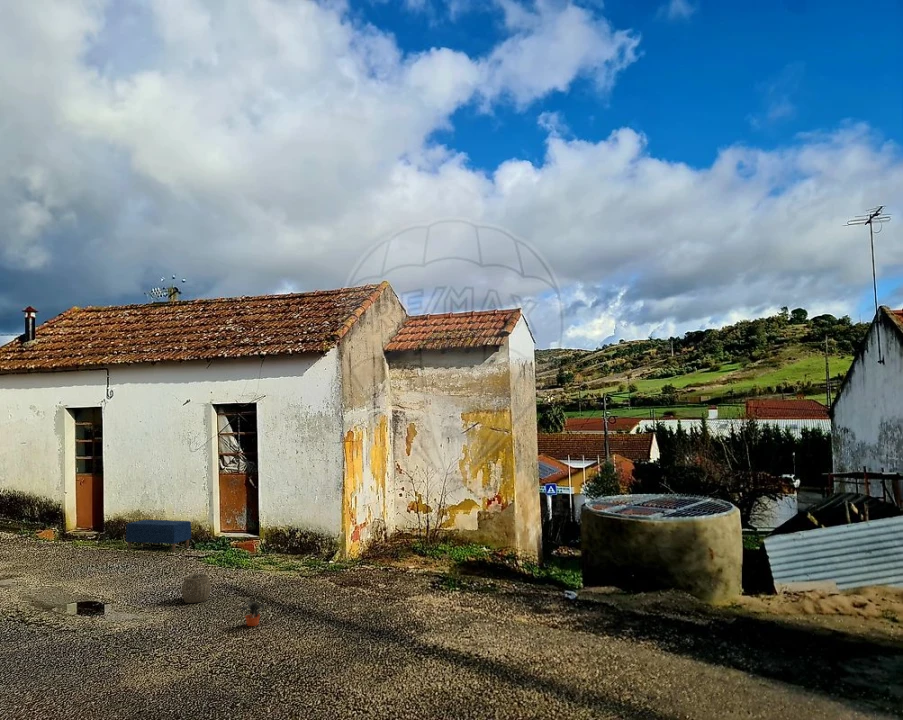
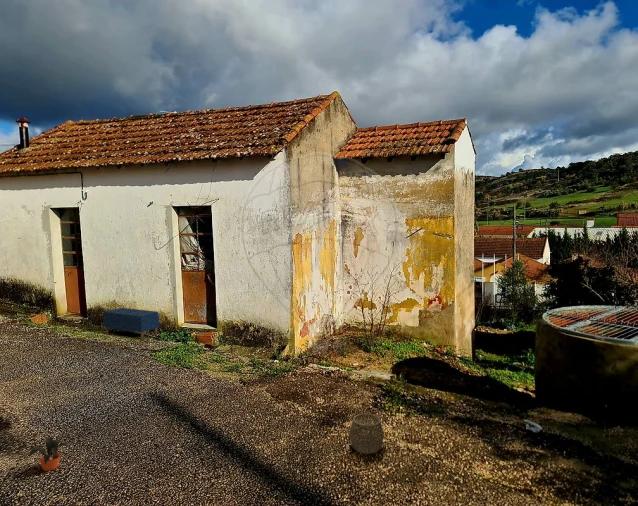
woven basket: present [182,574,211,603] -> present [350,414,384,454]
potted plant: present [239,601,266,626] -> present [29,437,69,471]

